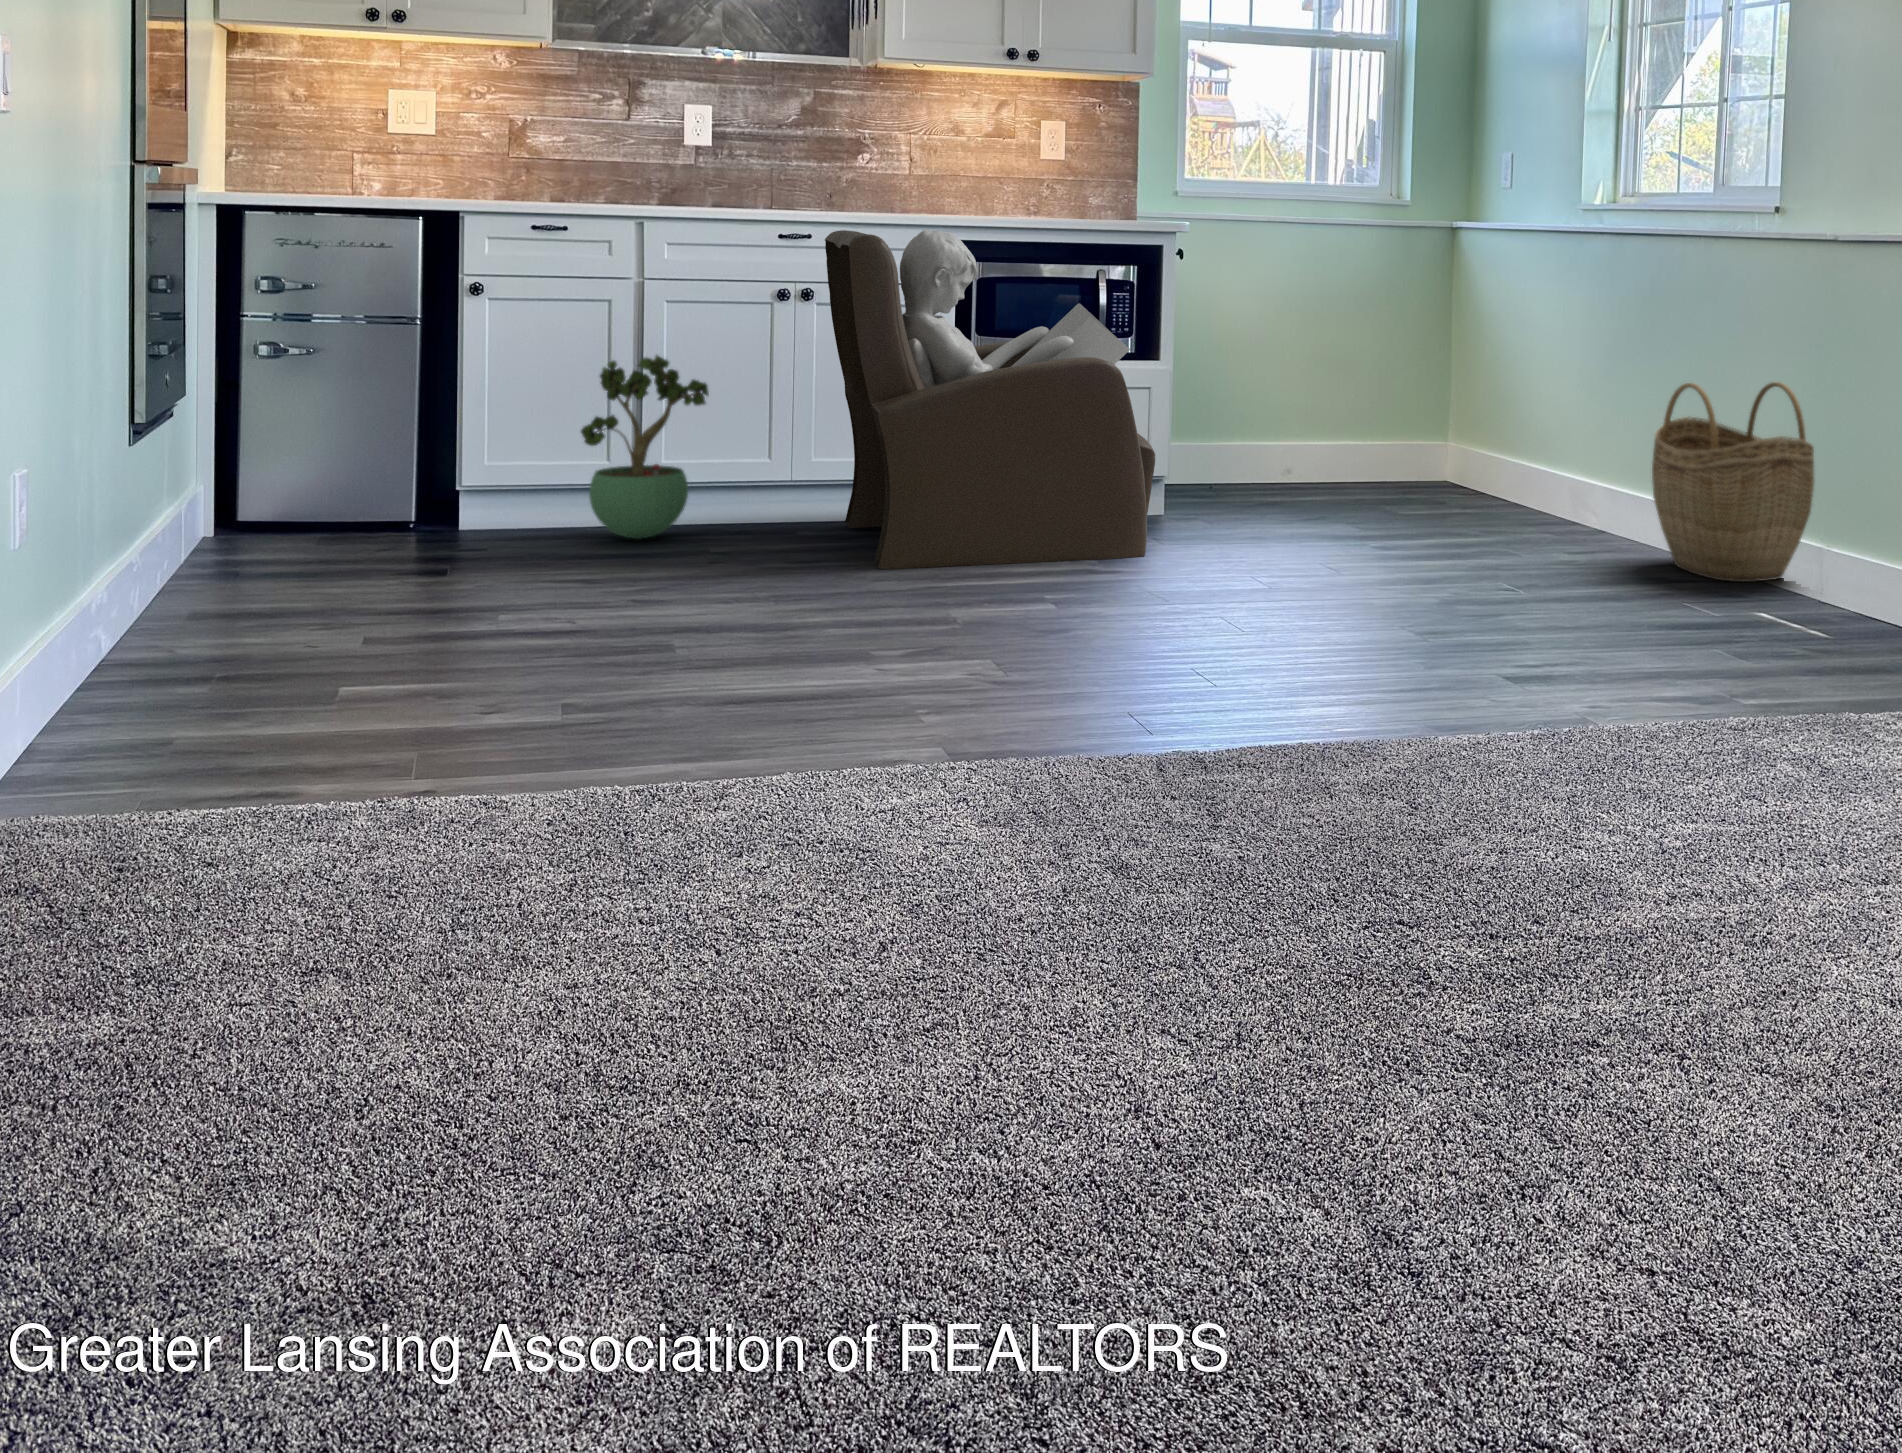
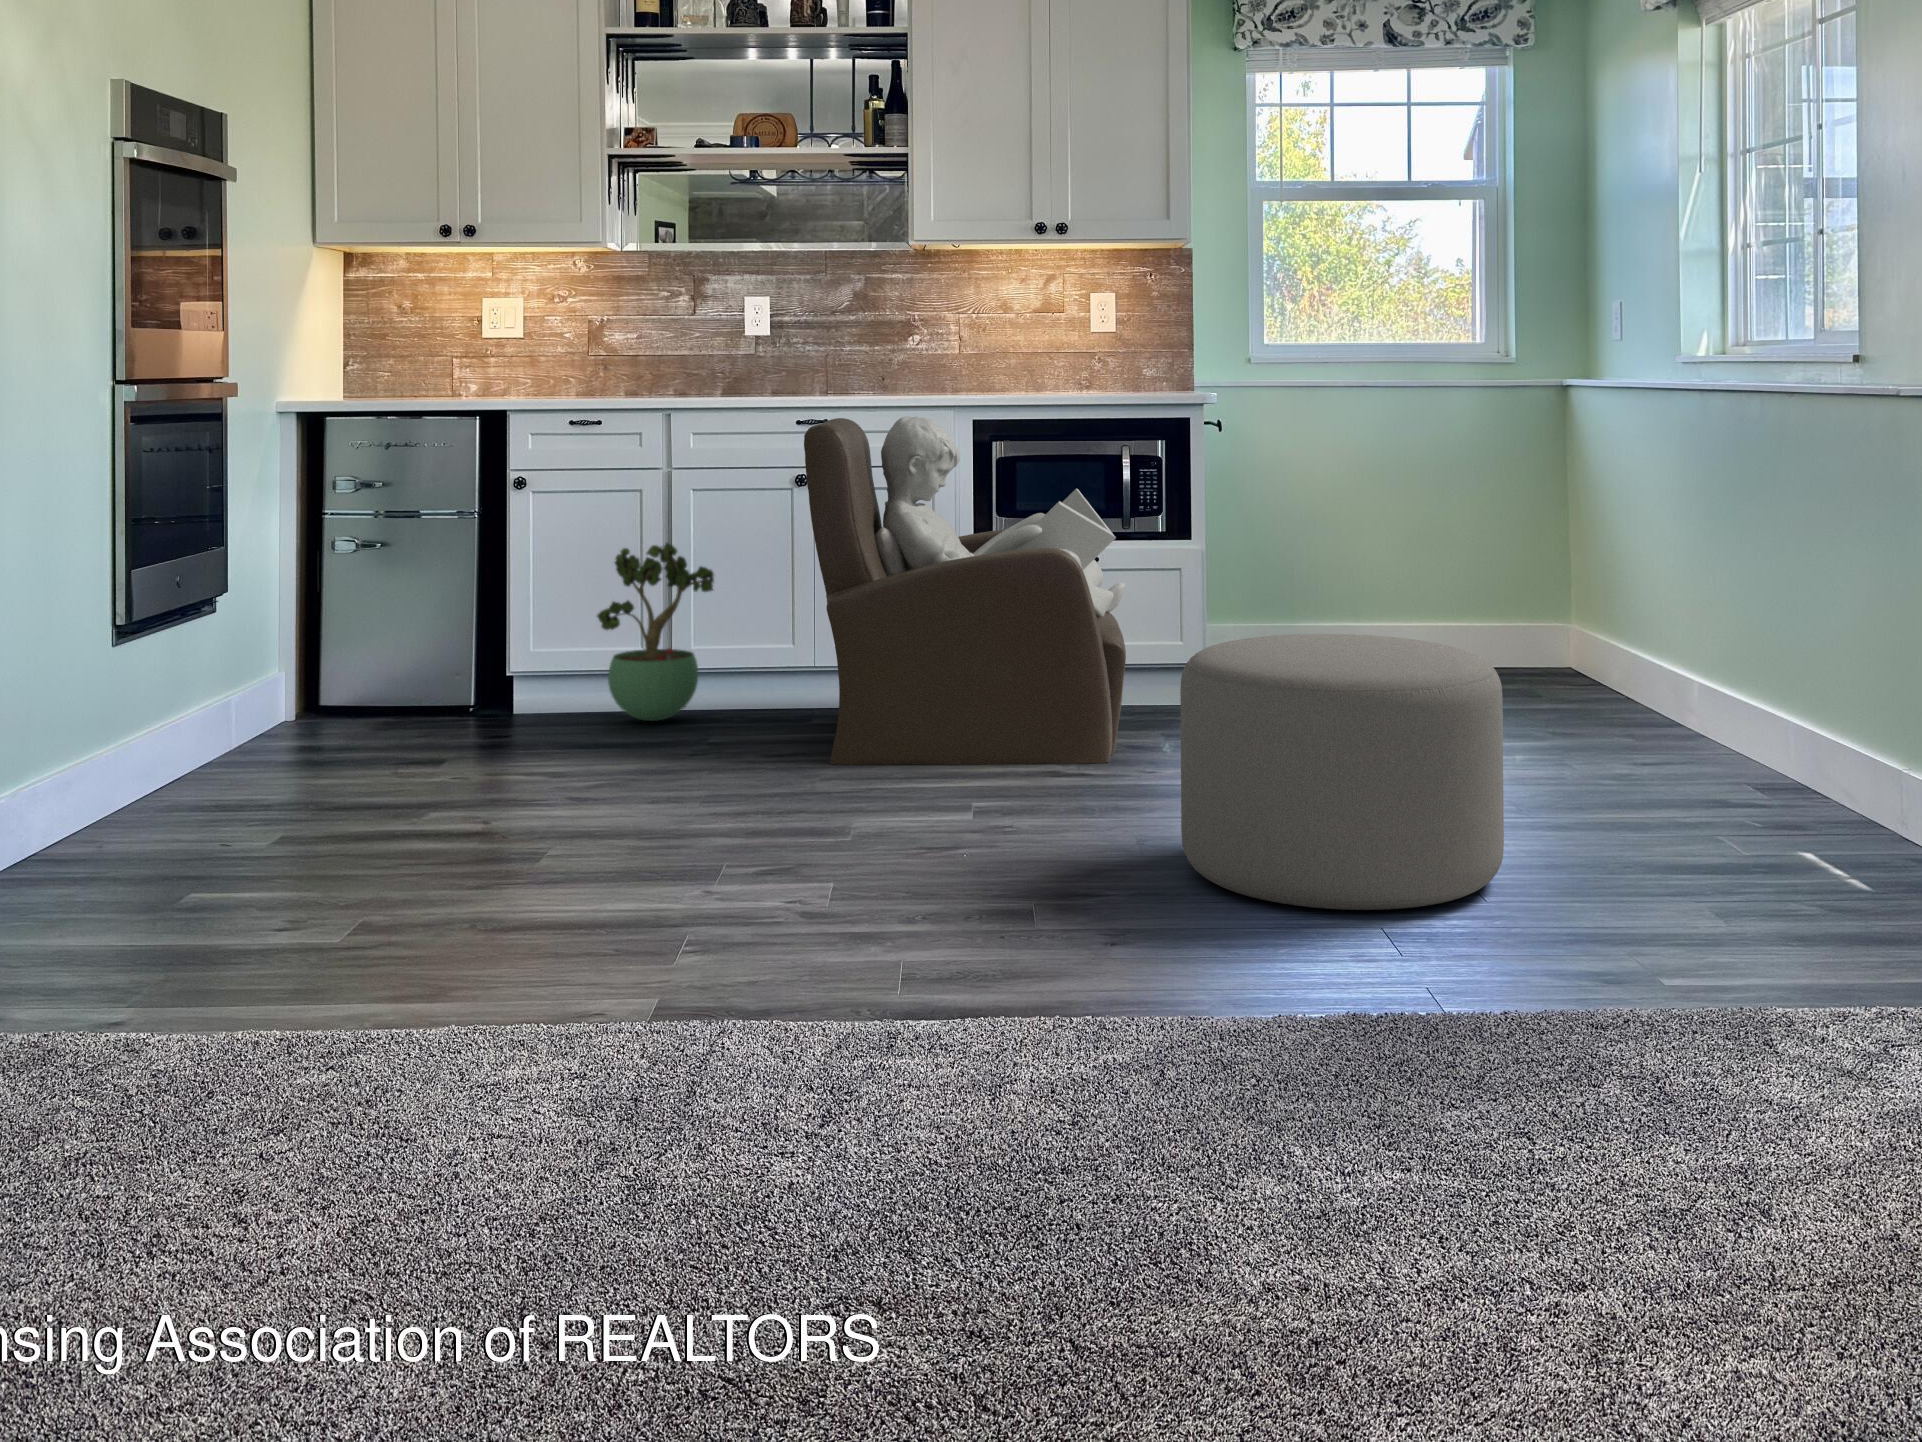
woven basket: present [1652,382,1814,582] -> none [1684,583,1880,832]
ottoman: none [1313,428,1594,657] -> present [1180,634,1504,910]

